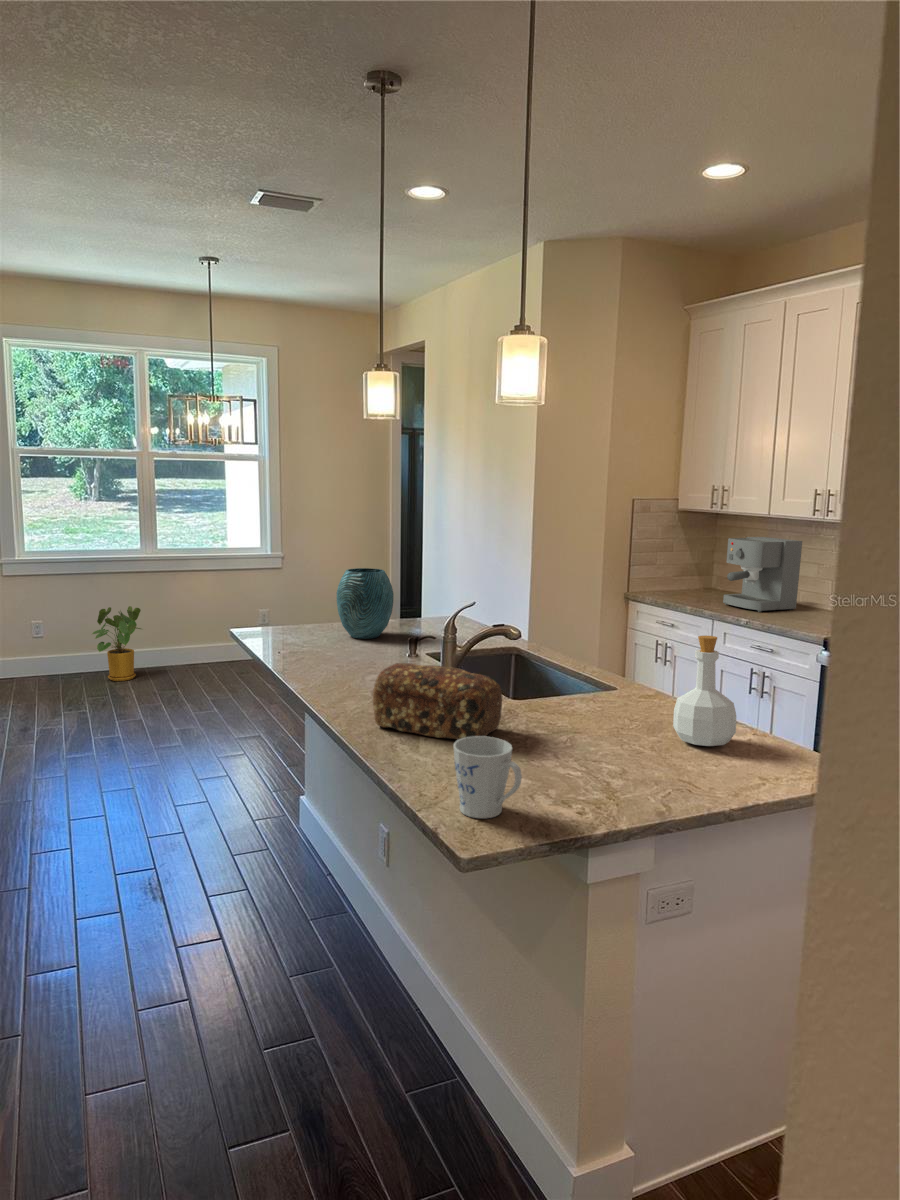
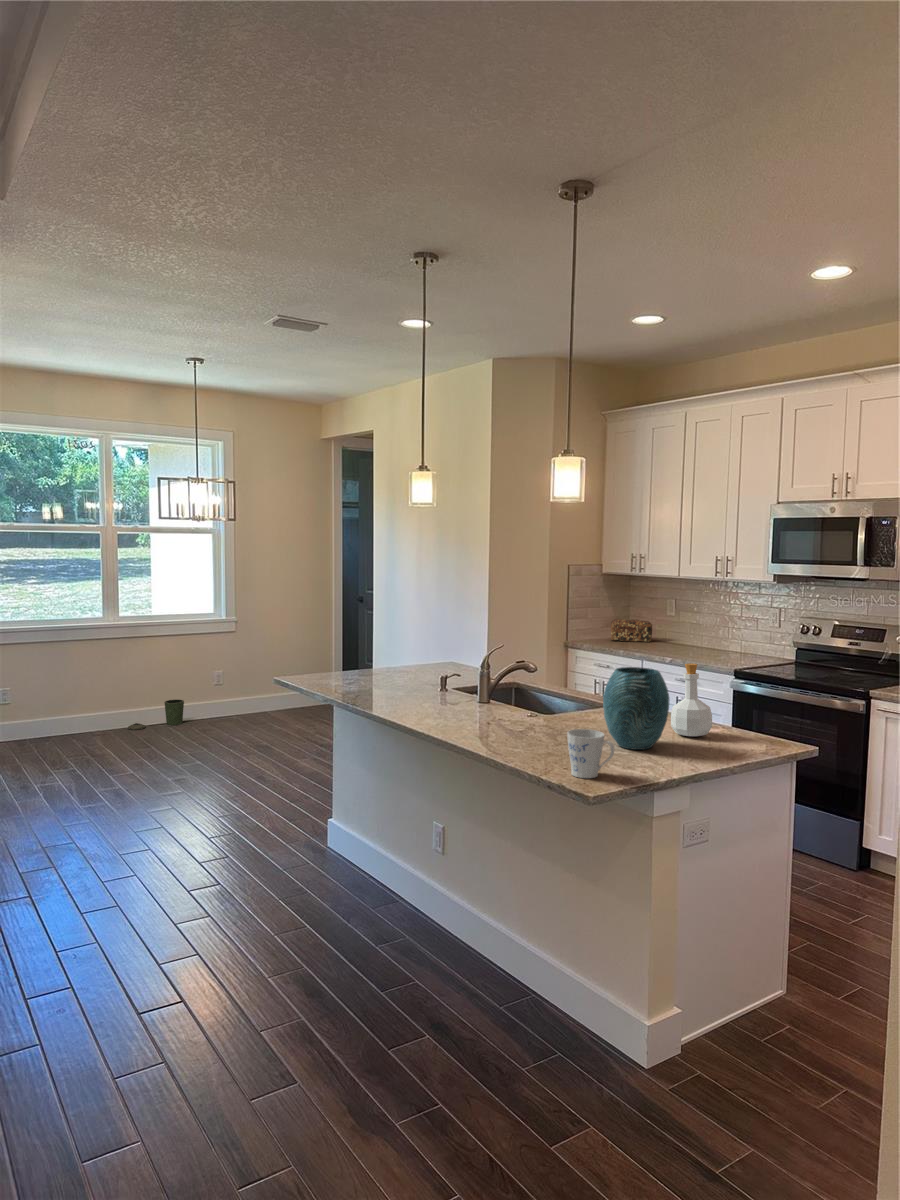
coffee maker: present [723,537,802,612] -> none [648,594,706,653]
vase: present [337,568,394,639] -> present [603,667,669,750]
house plant: present [92,606,141,681] -> none [64,671,116,743]
trash can: none [166,639,225,669] -> present [128,700,184,730]
bread loaf: present [373,663,502,740] -> present [611,619,652,642]

